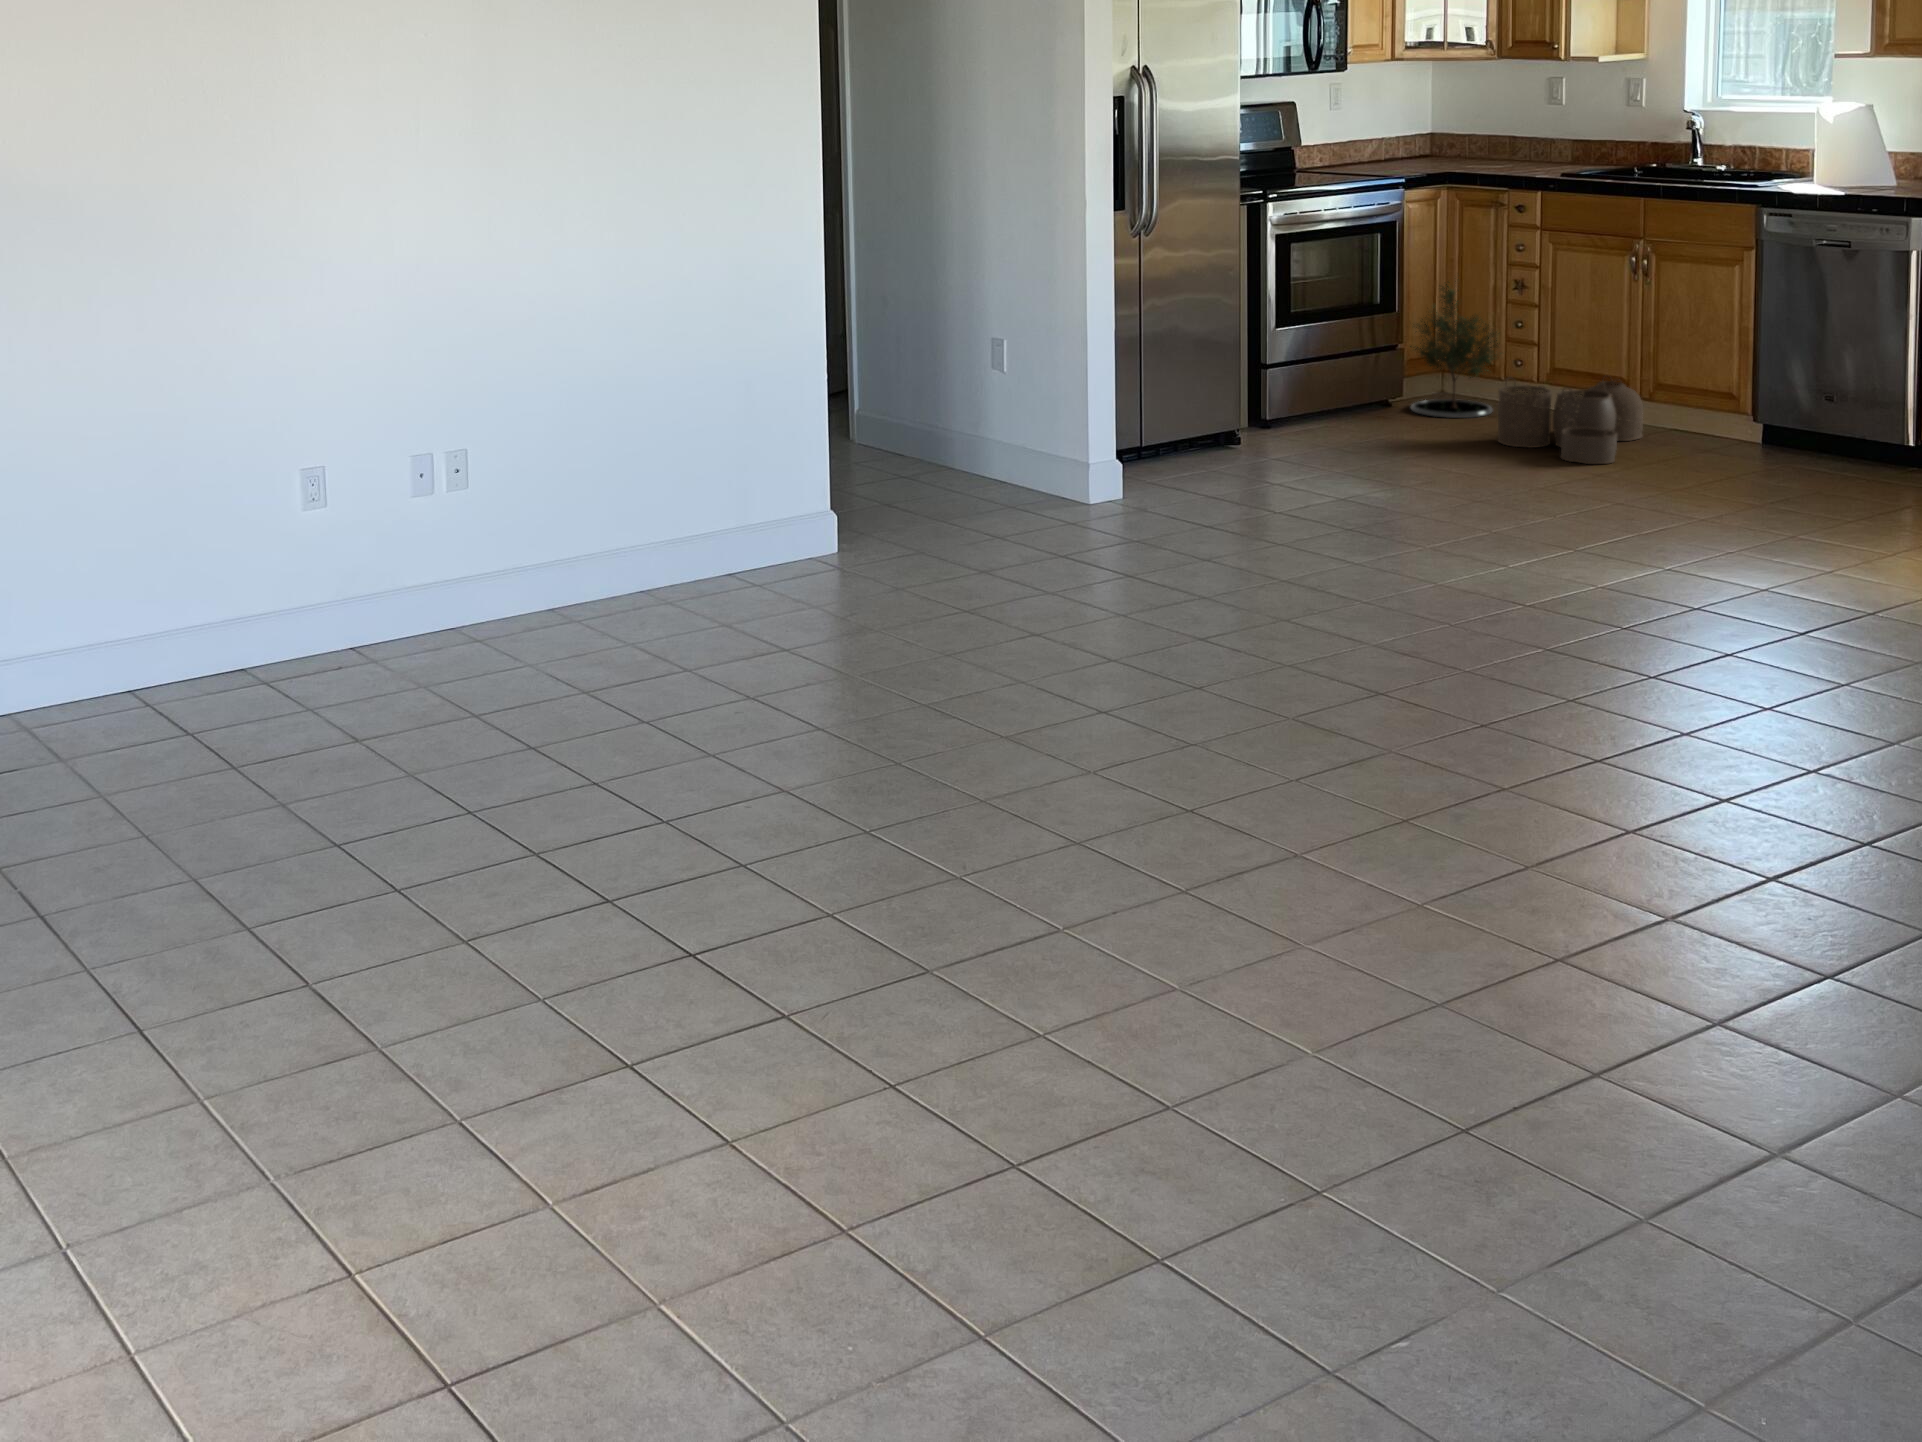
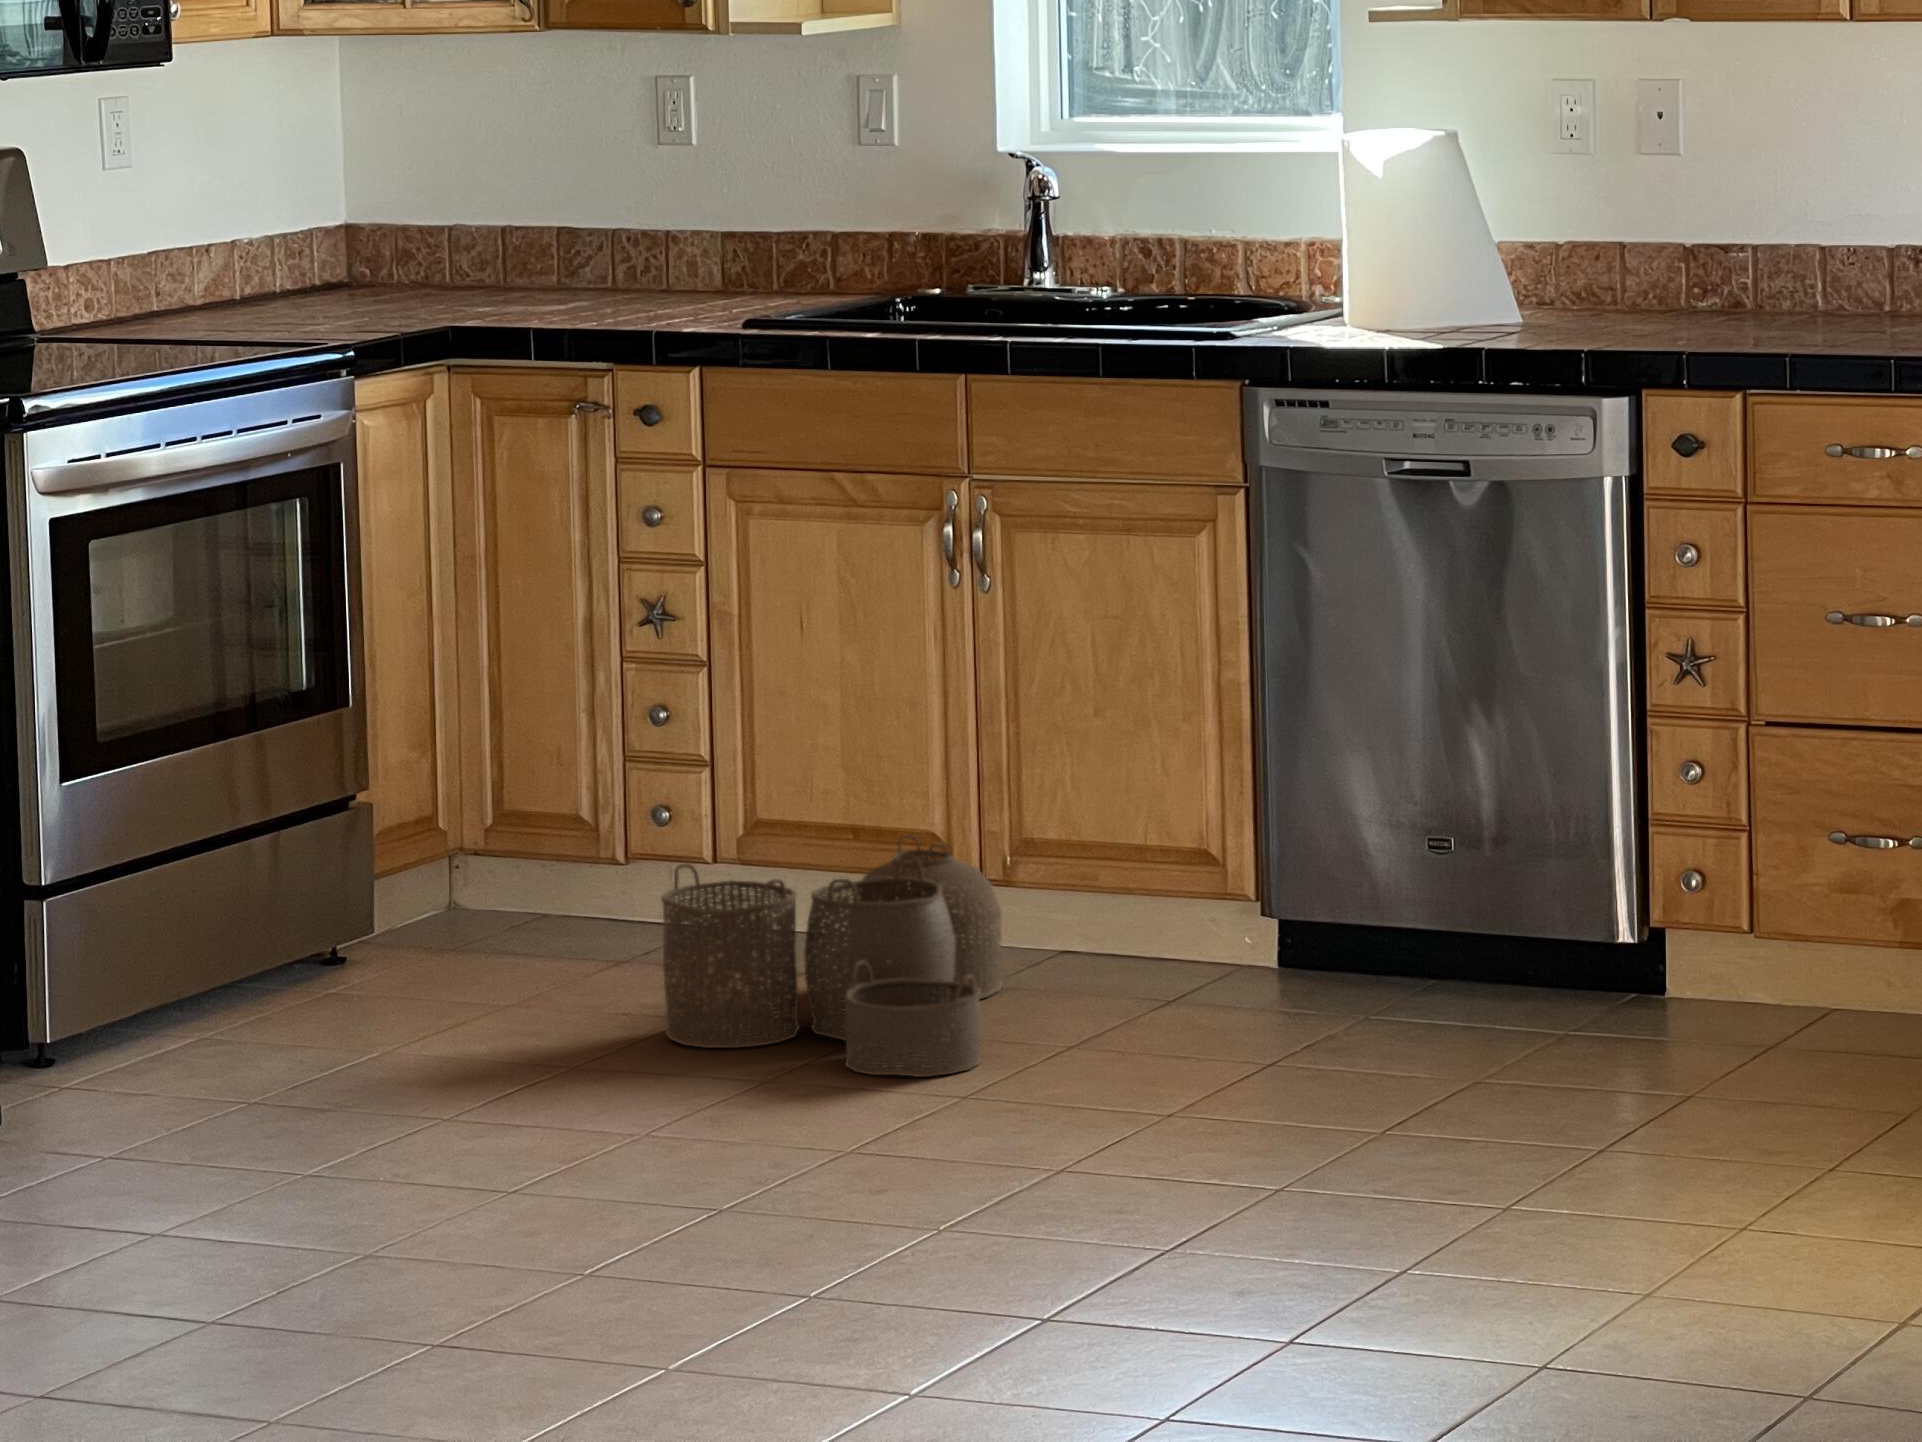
potted tree: present [1410,279,1501,418] -> none [376,592,636,983]

